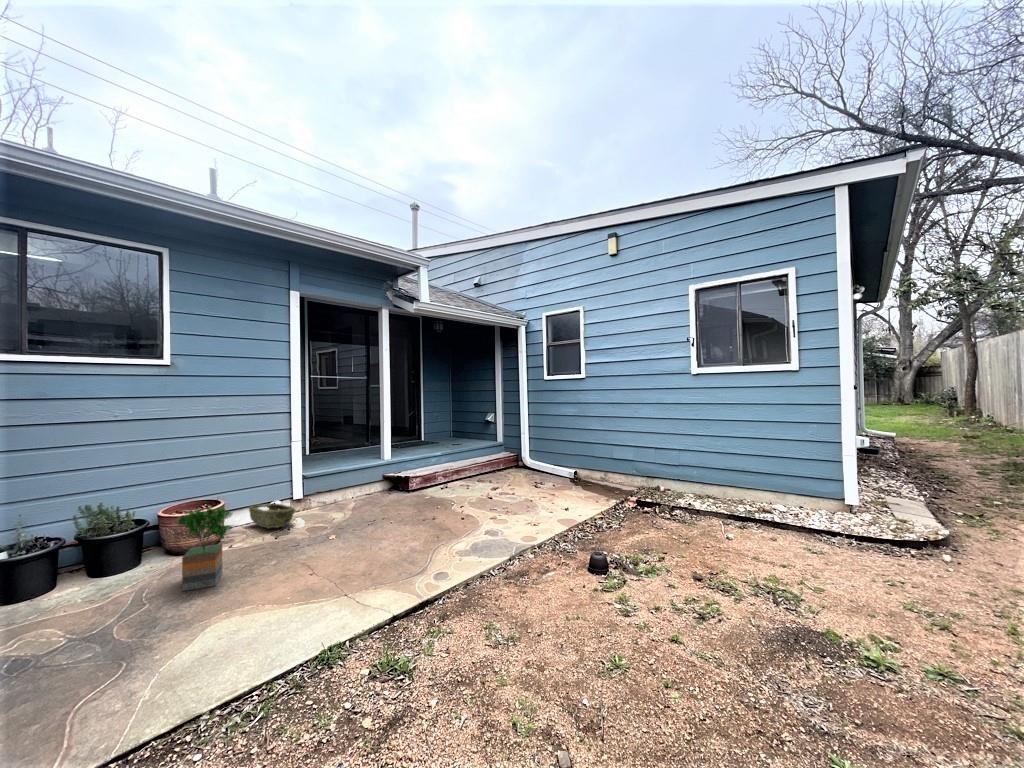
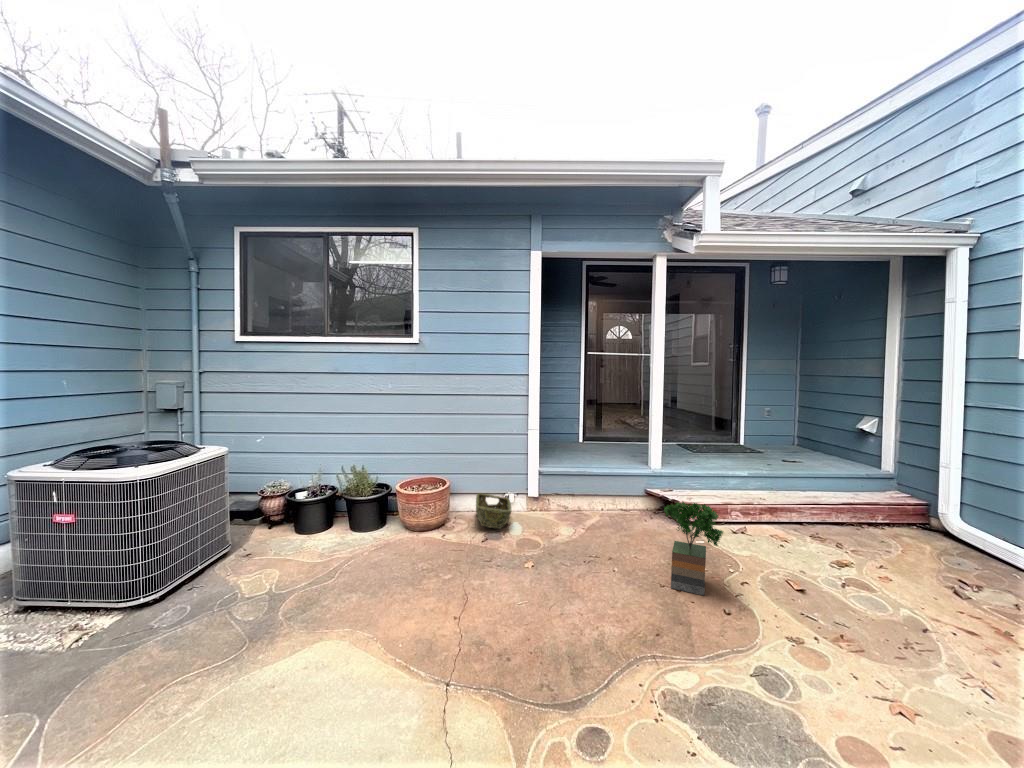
potted tree: present [177,508,233,591] -> present [664,502,723,596]

